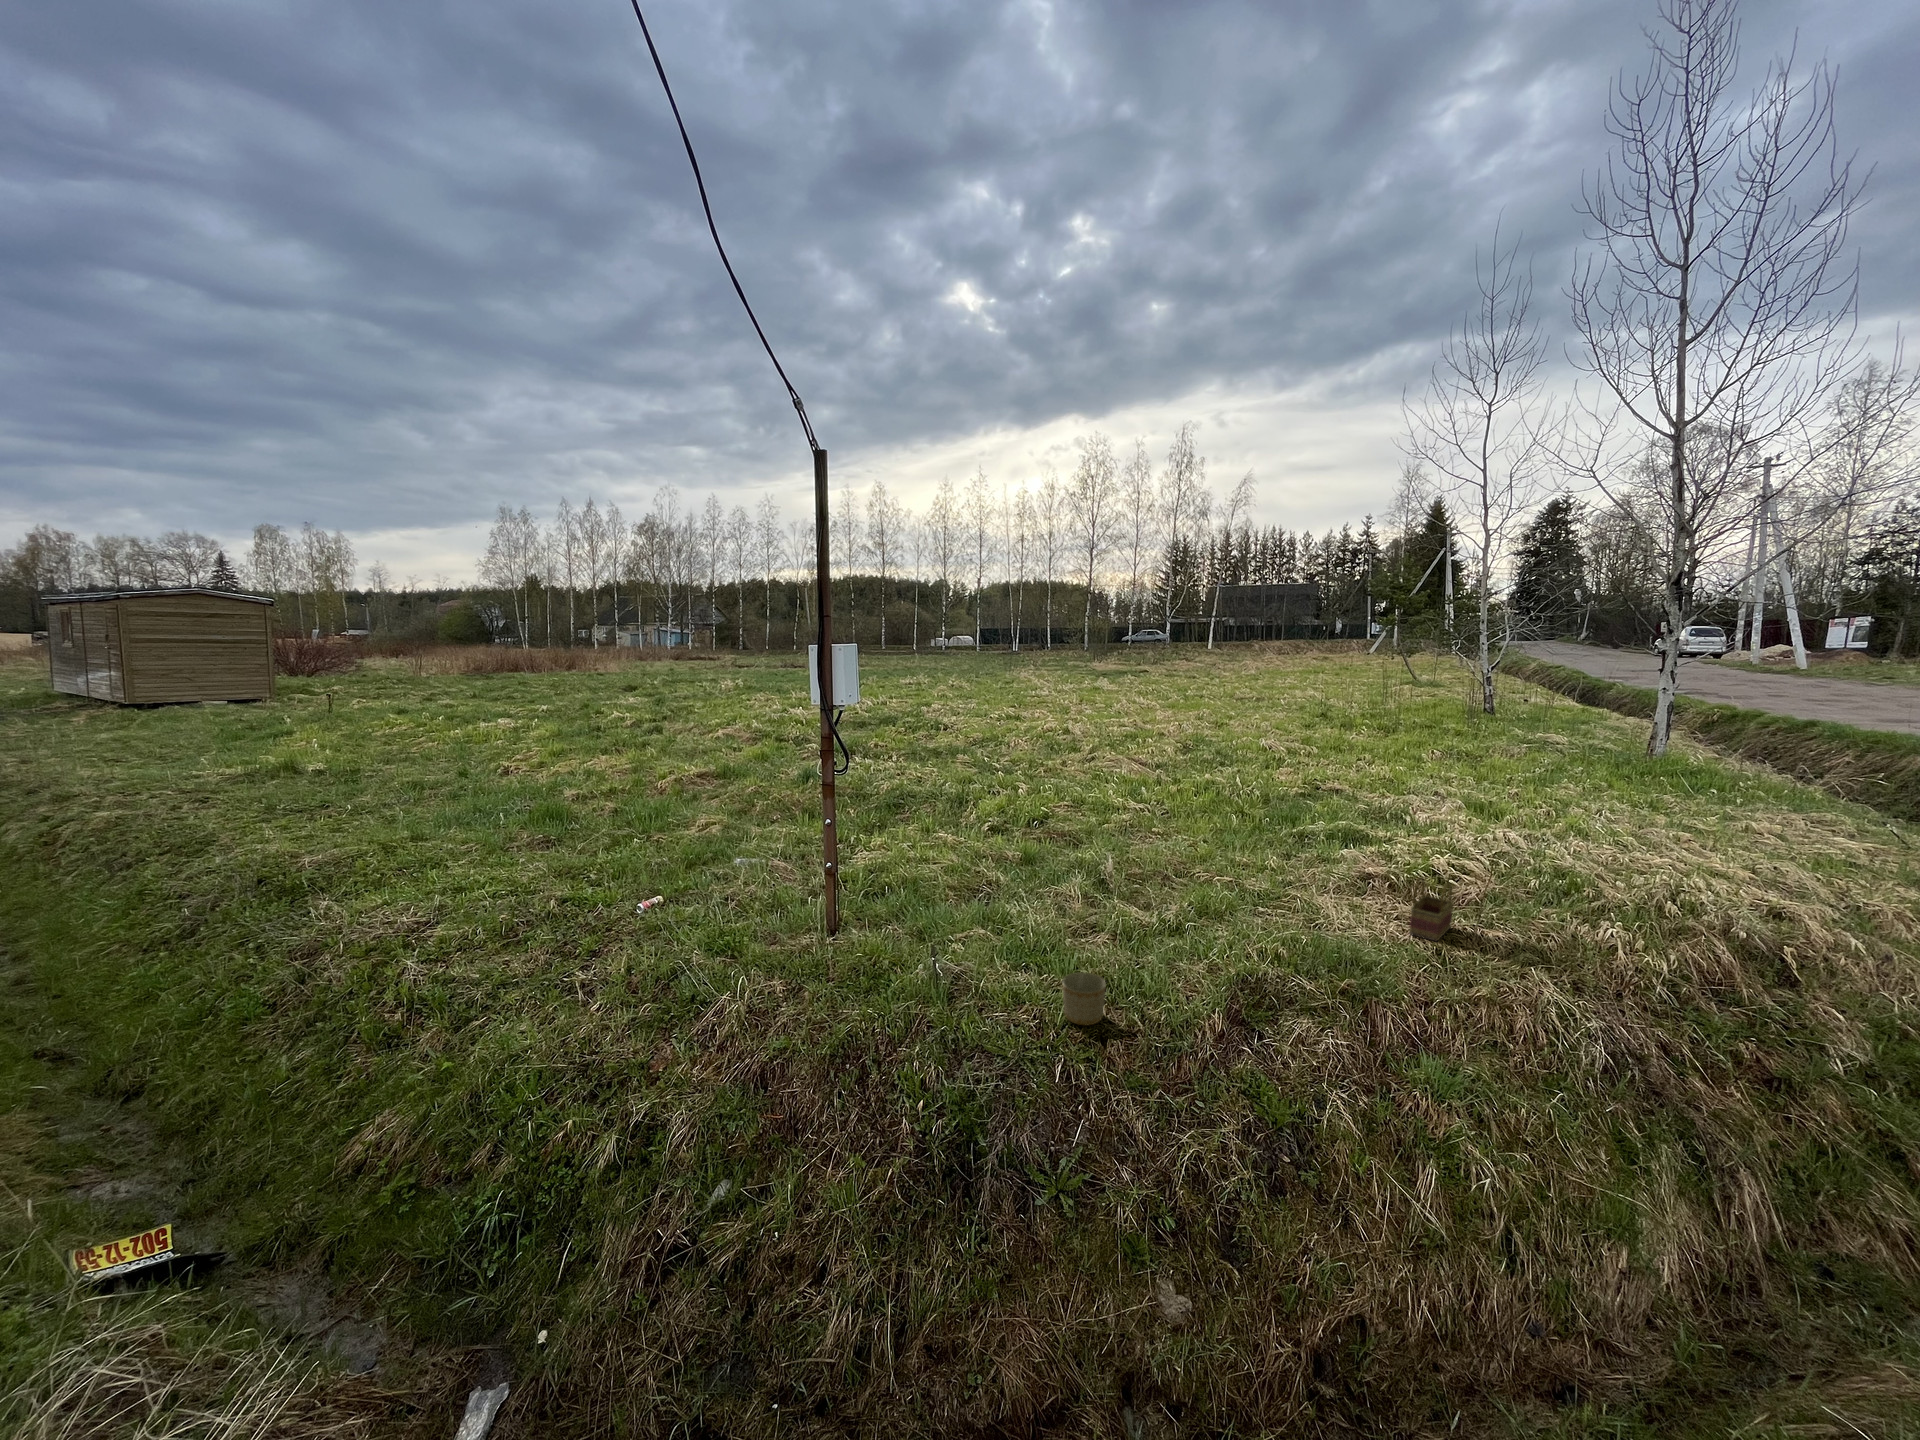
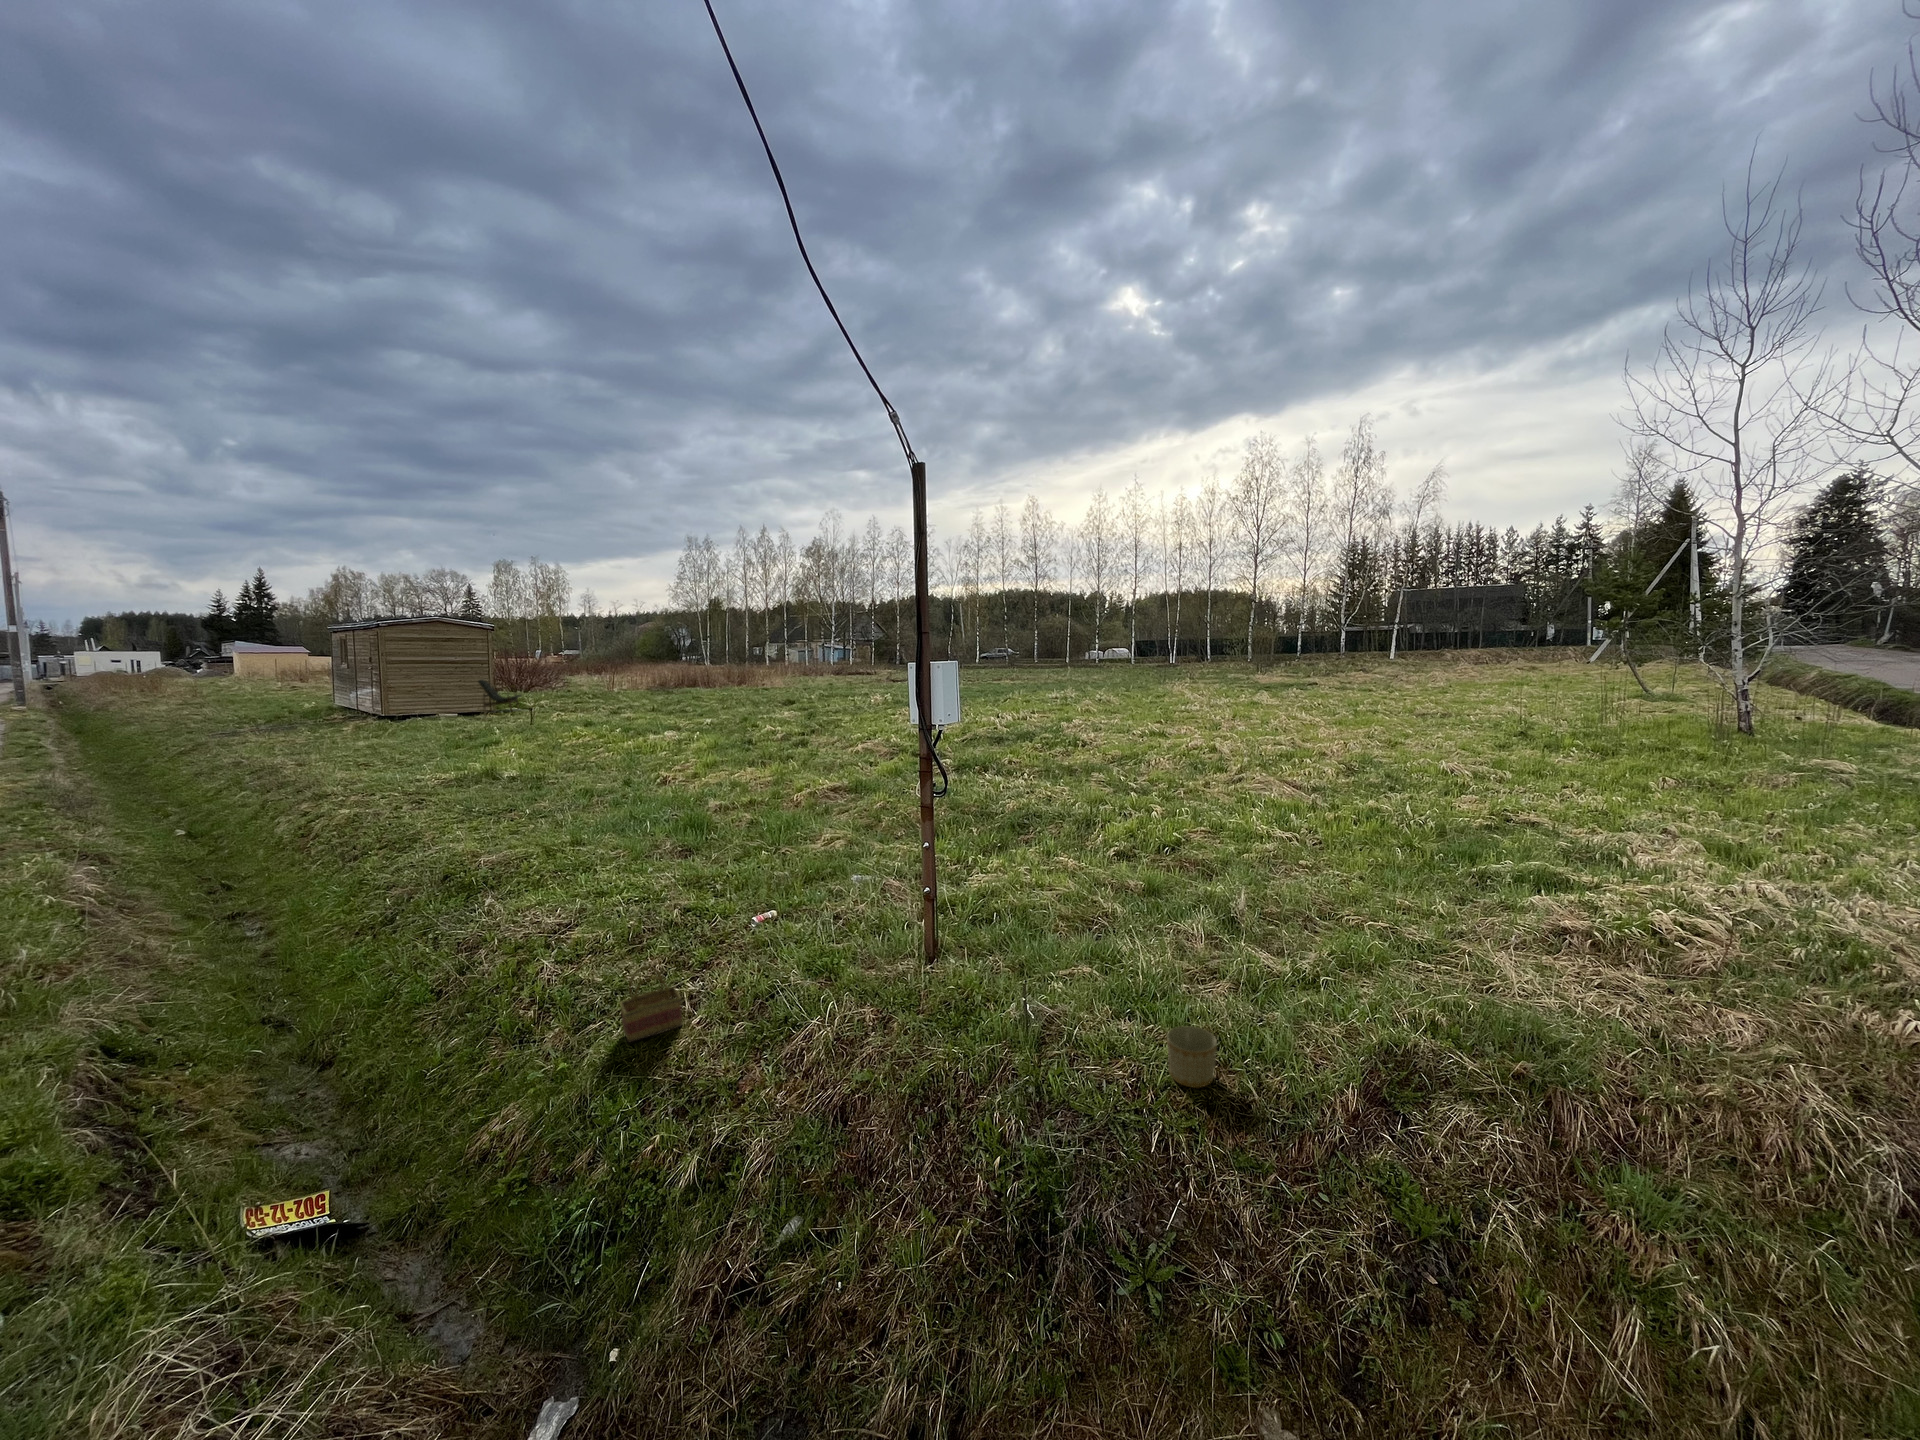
lounge chair: none [245,661,303,701] -> present [478,680,521,711]
basket: present [1409,877,1453,941] -> present [620,966,683,1042]

